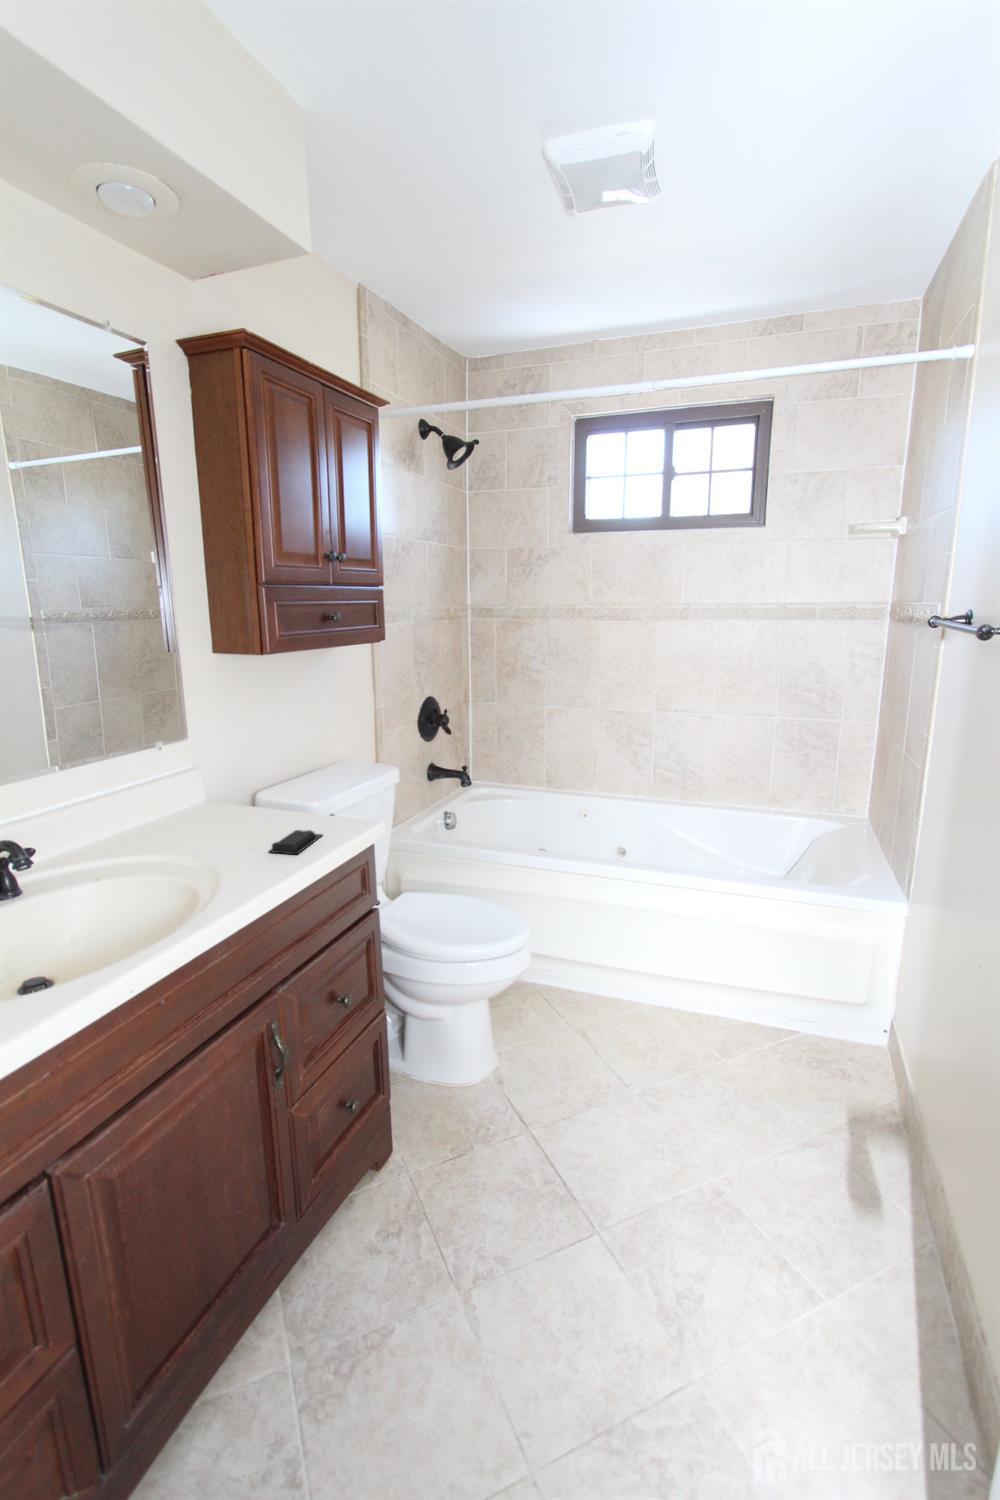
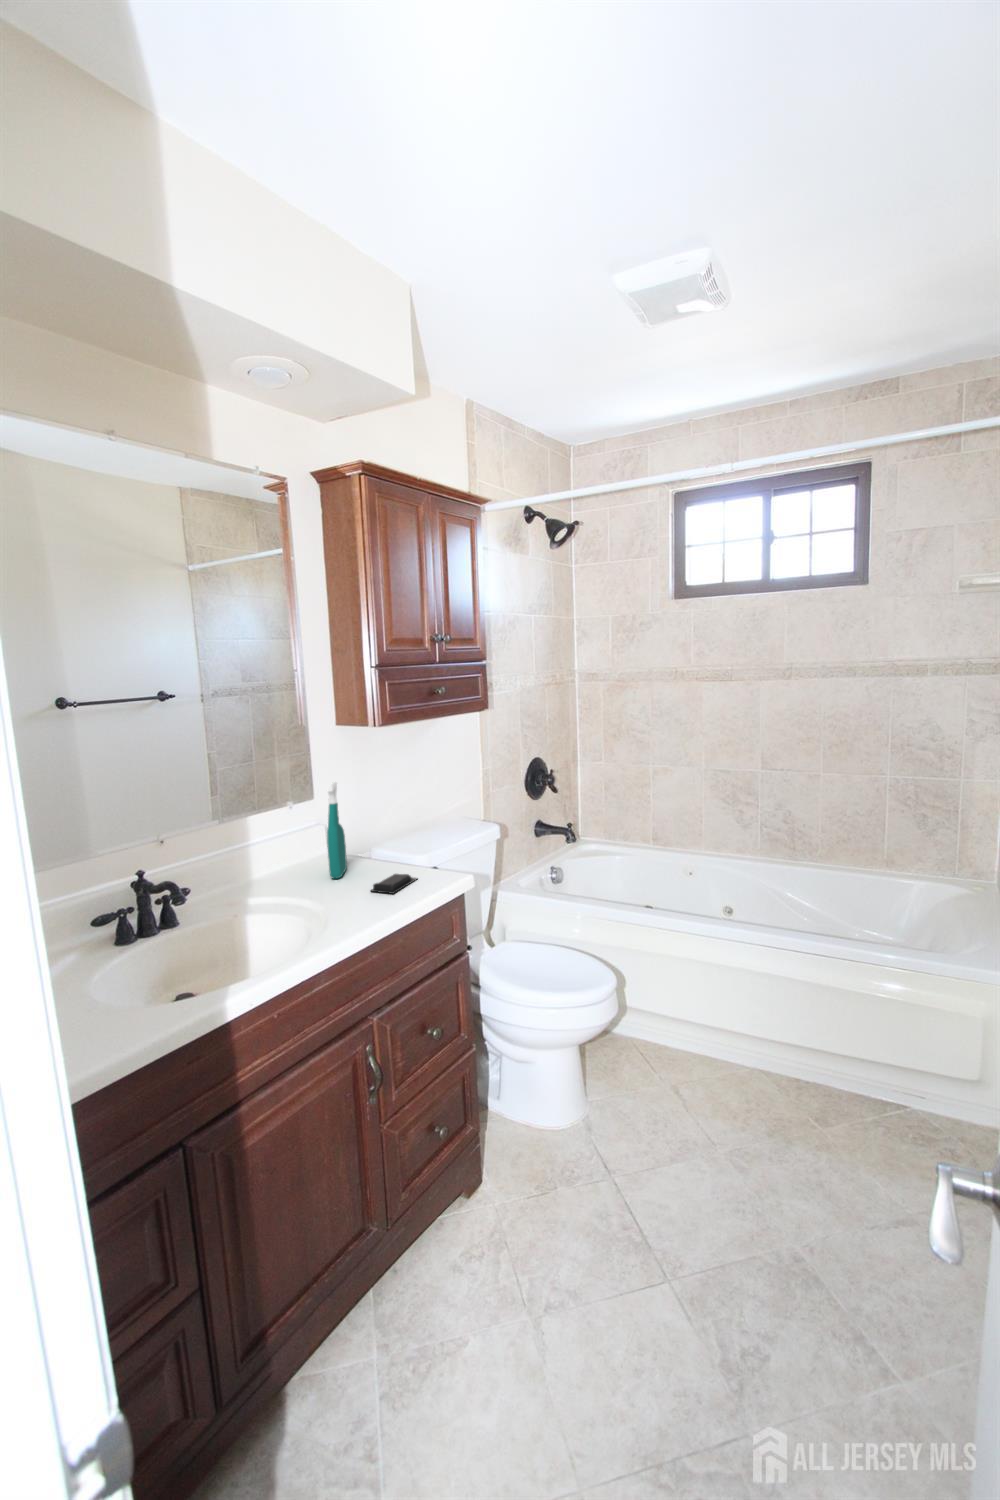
spray bottle: none [211,725,235,838] -> present [327,782,347,879]

